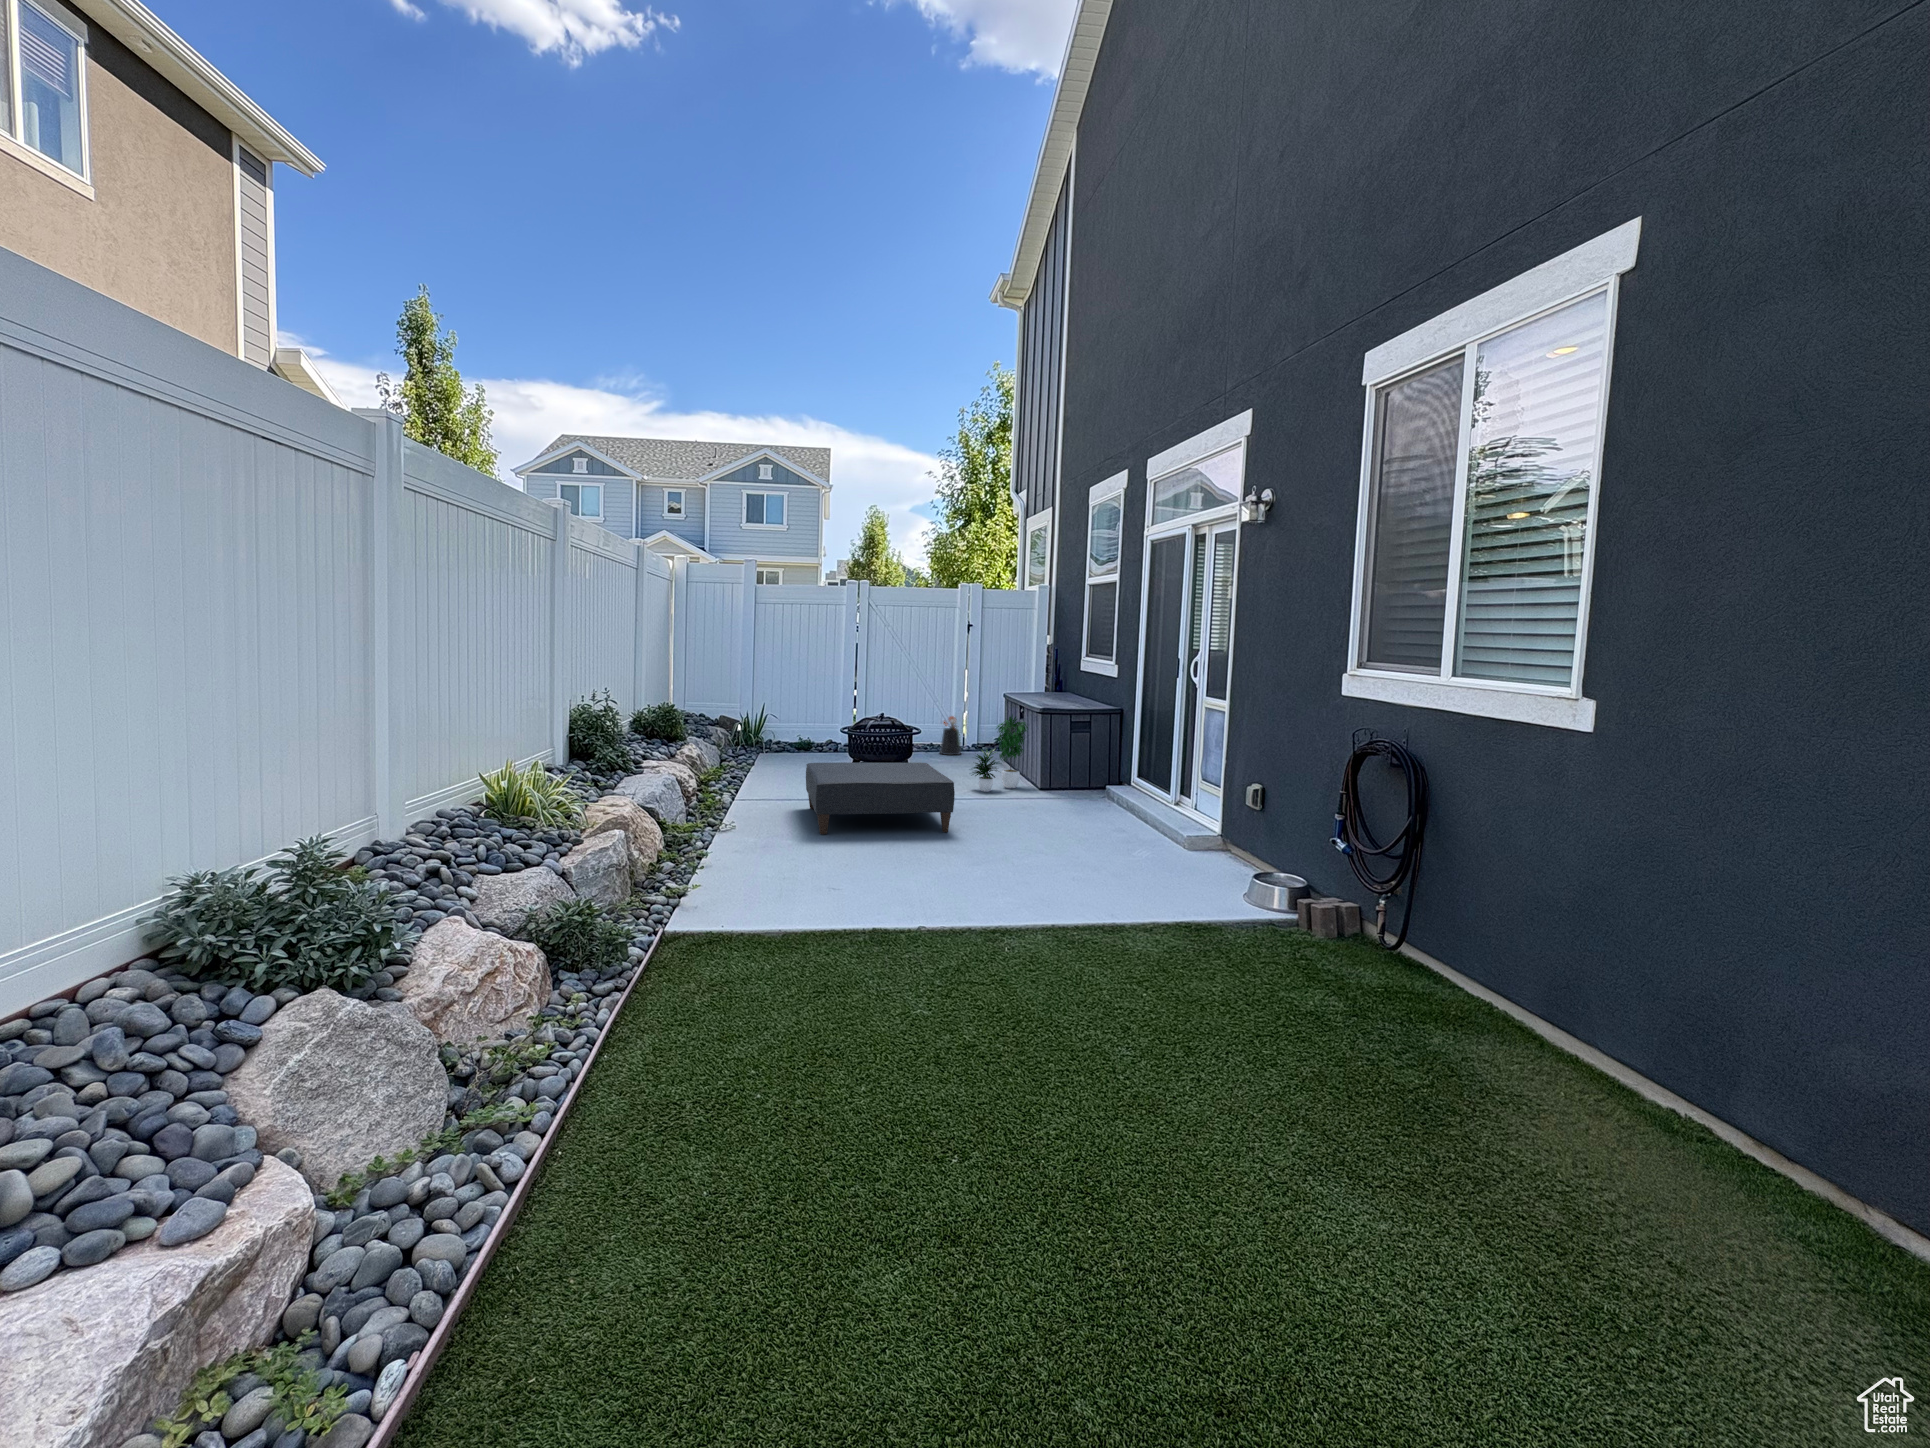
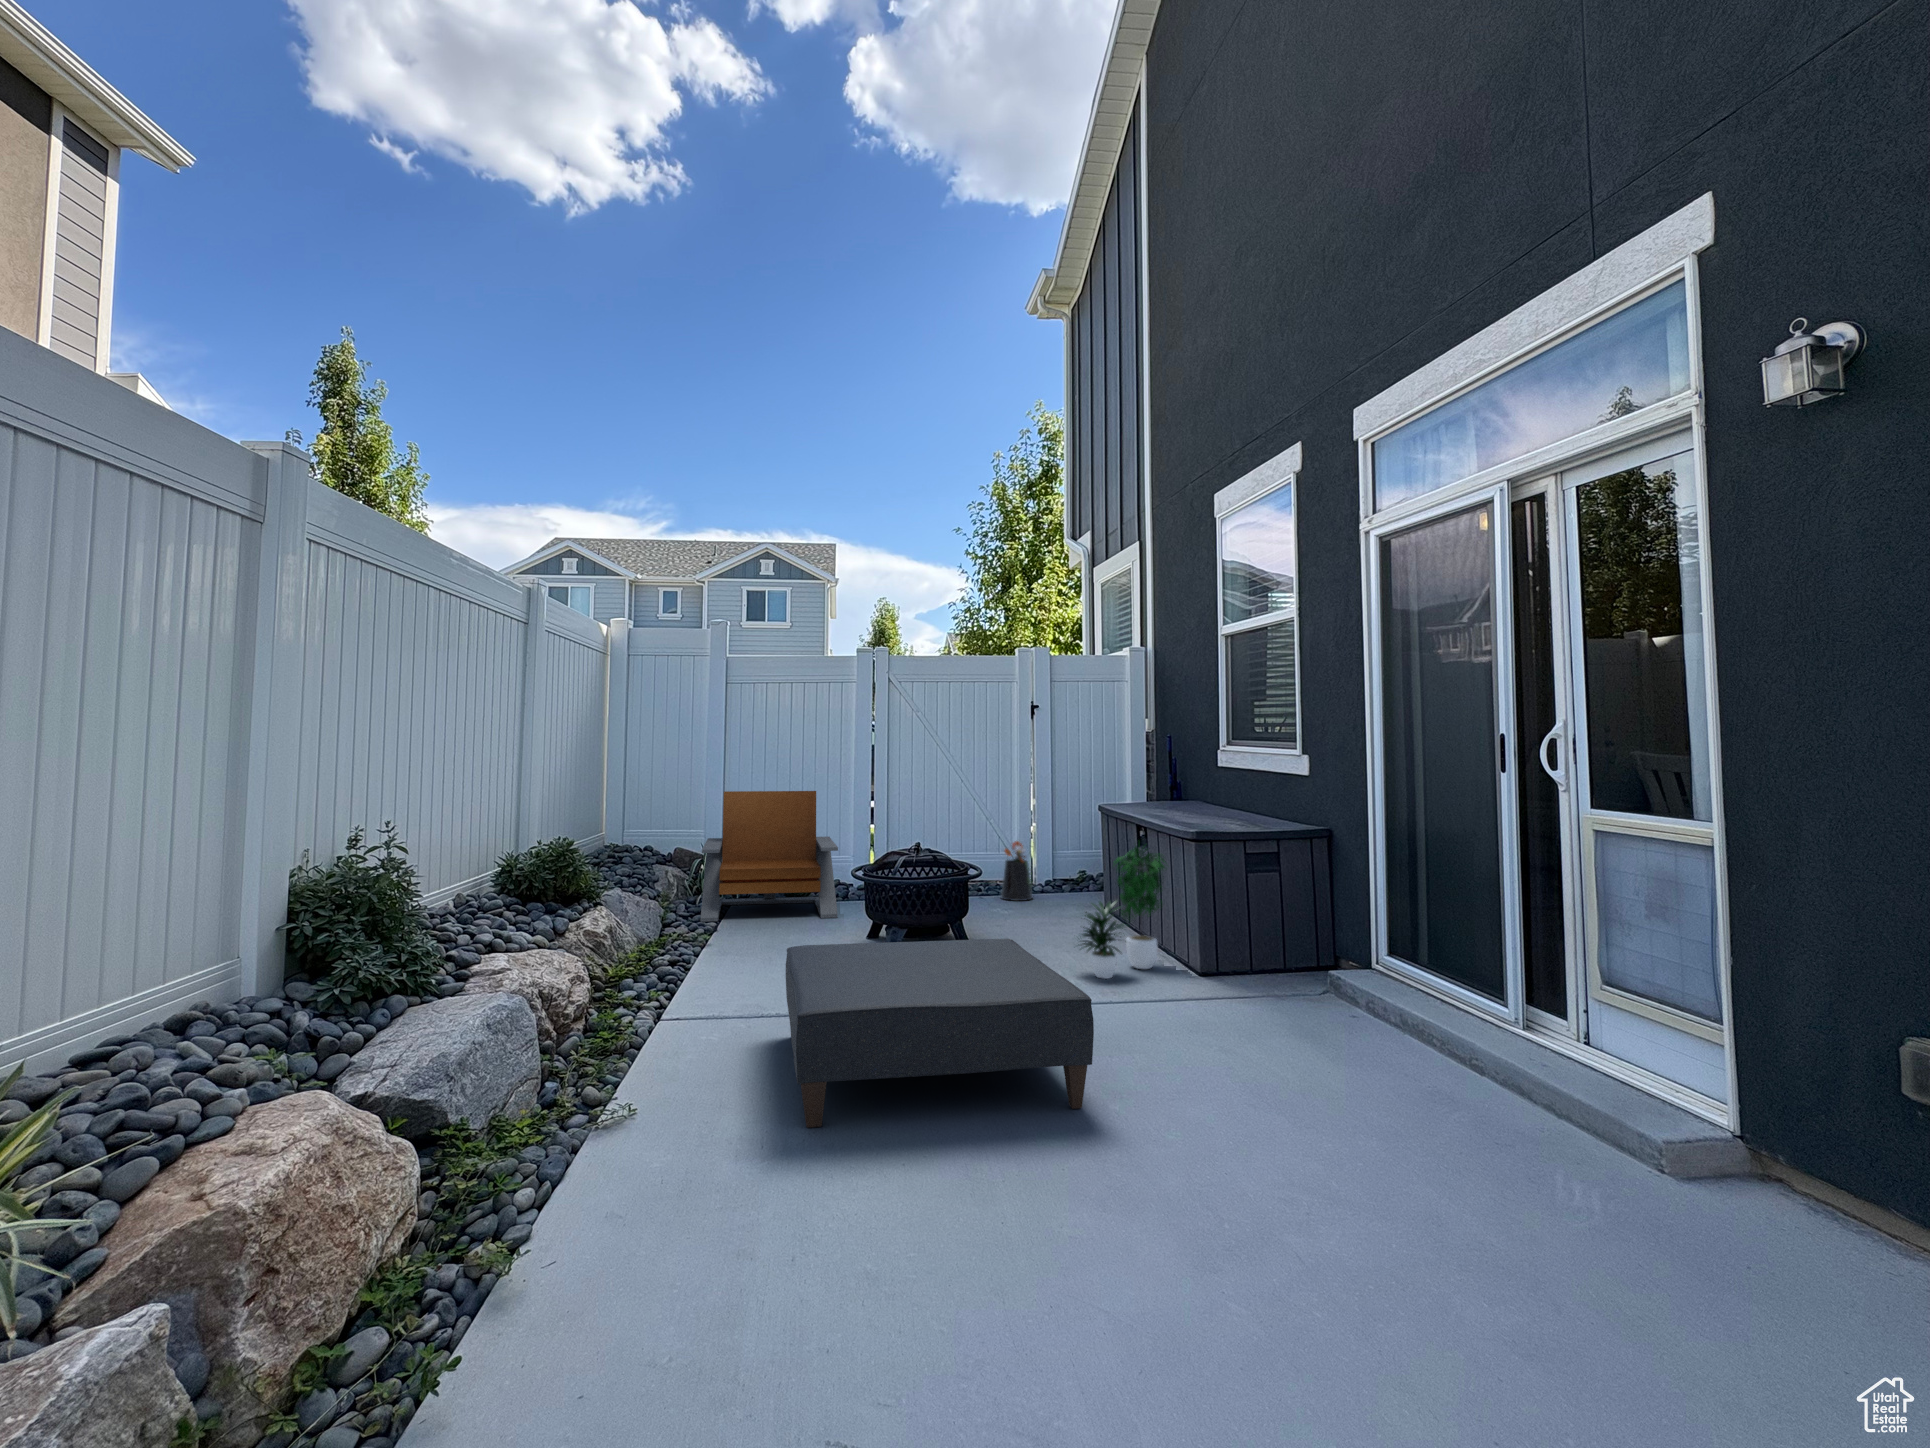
lounge chair: none [742,678,831,761] -> present [700,791,838,922]

